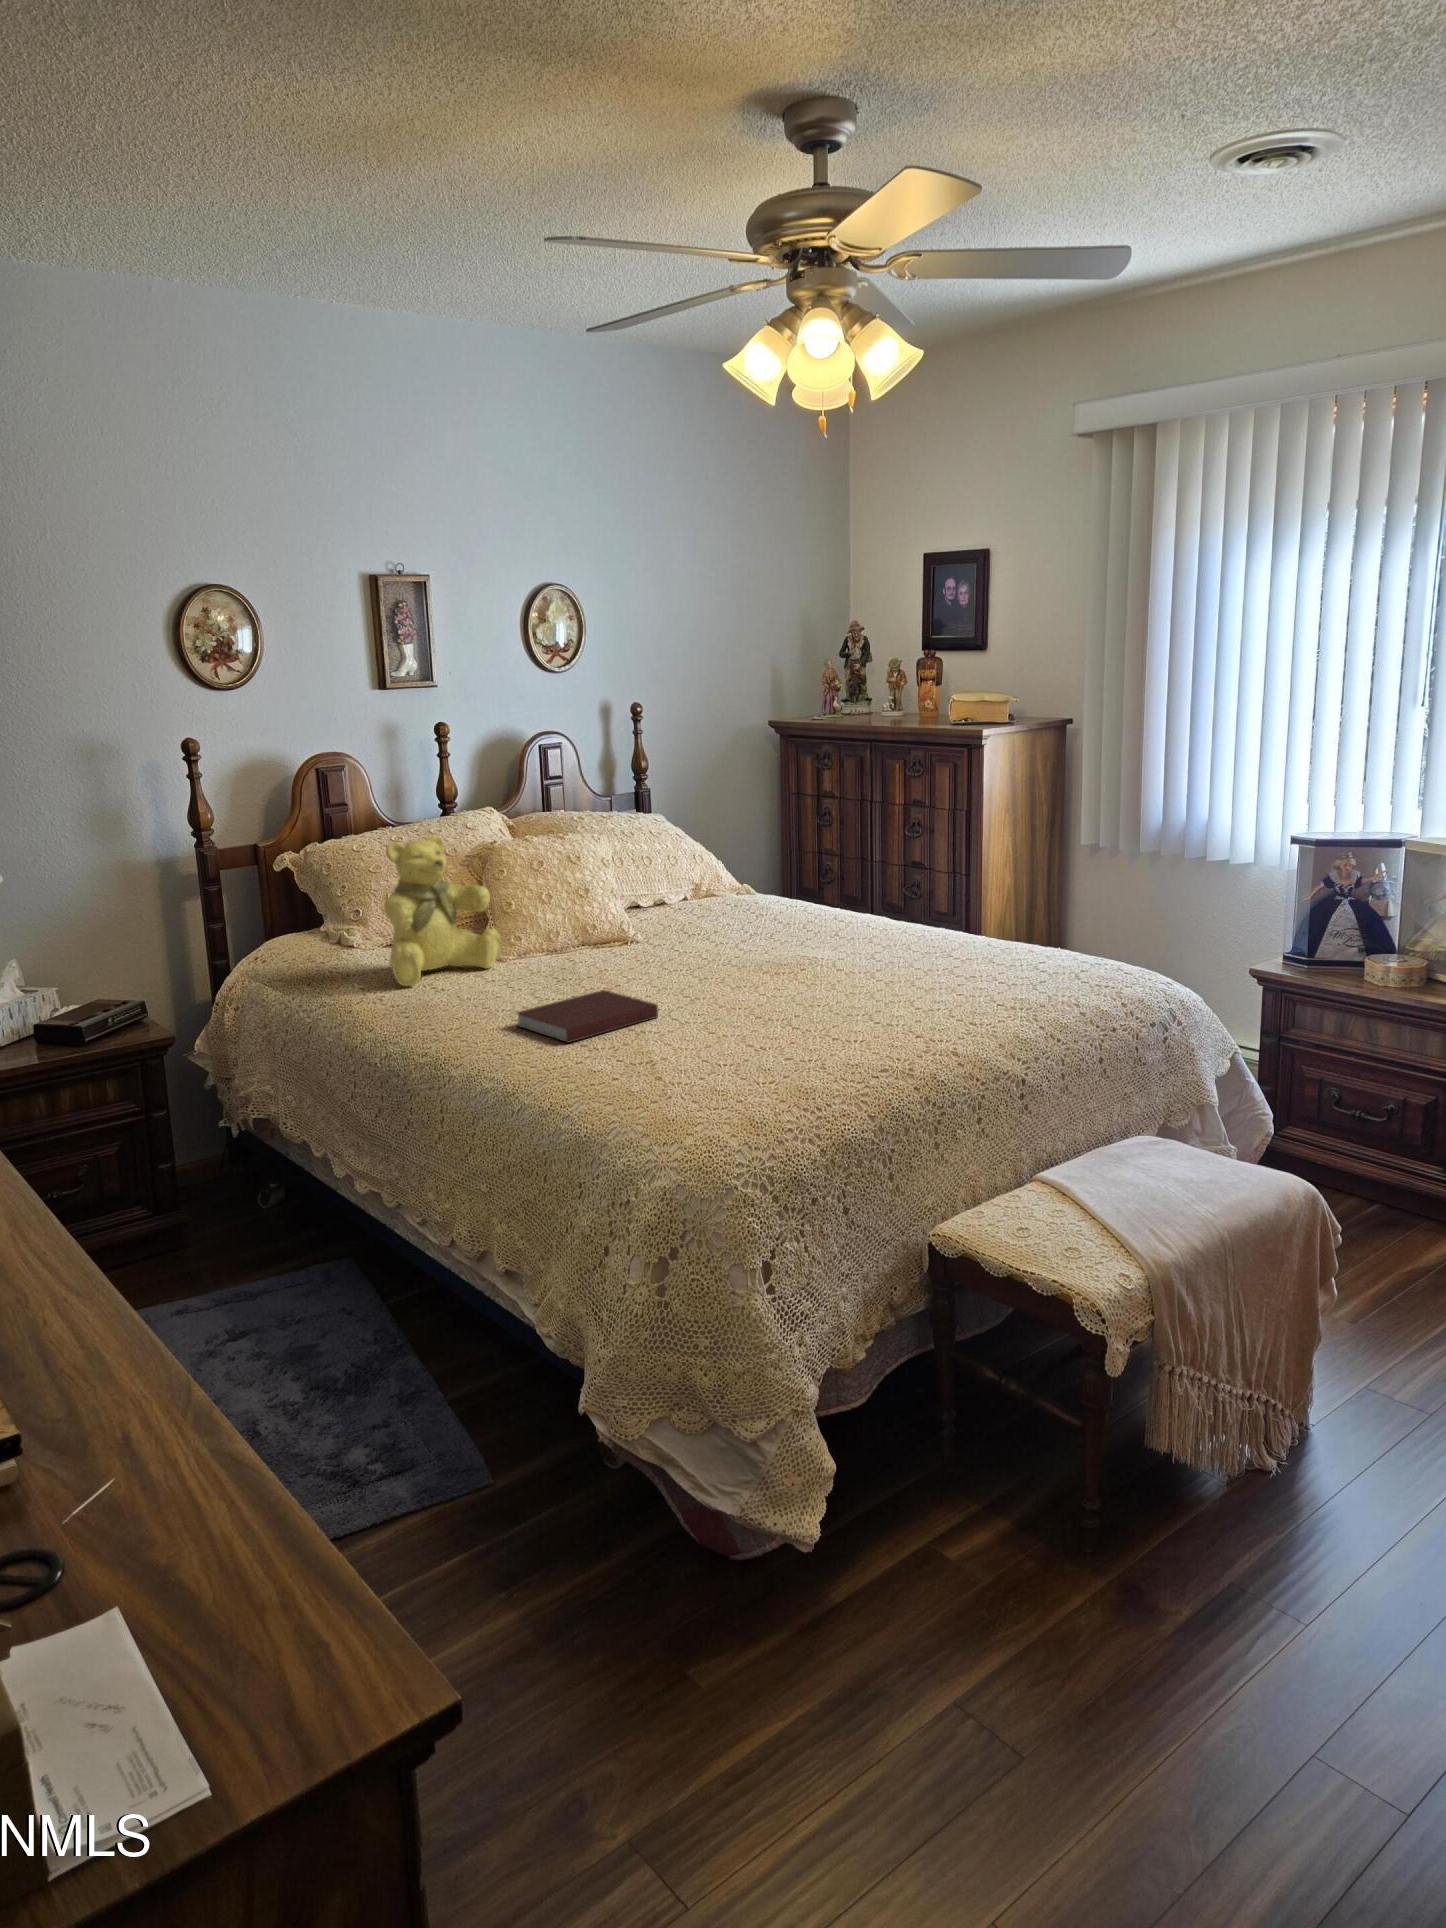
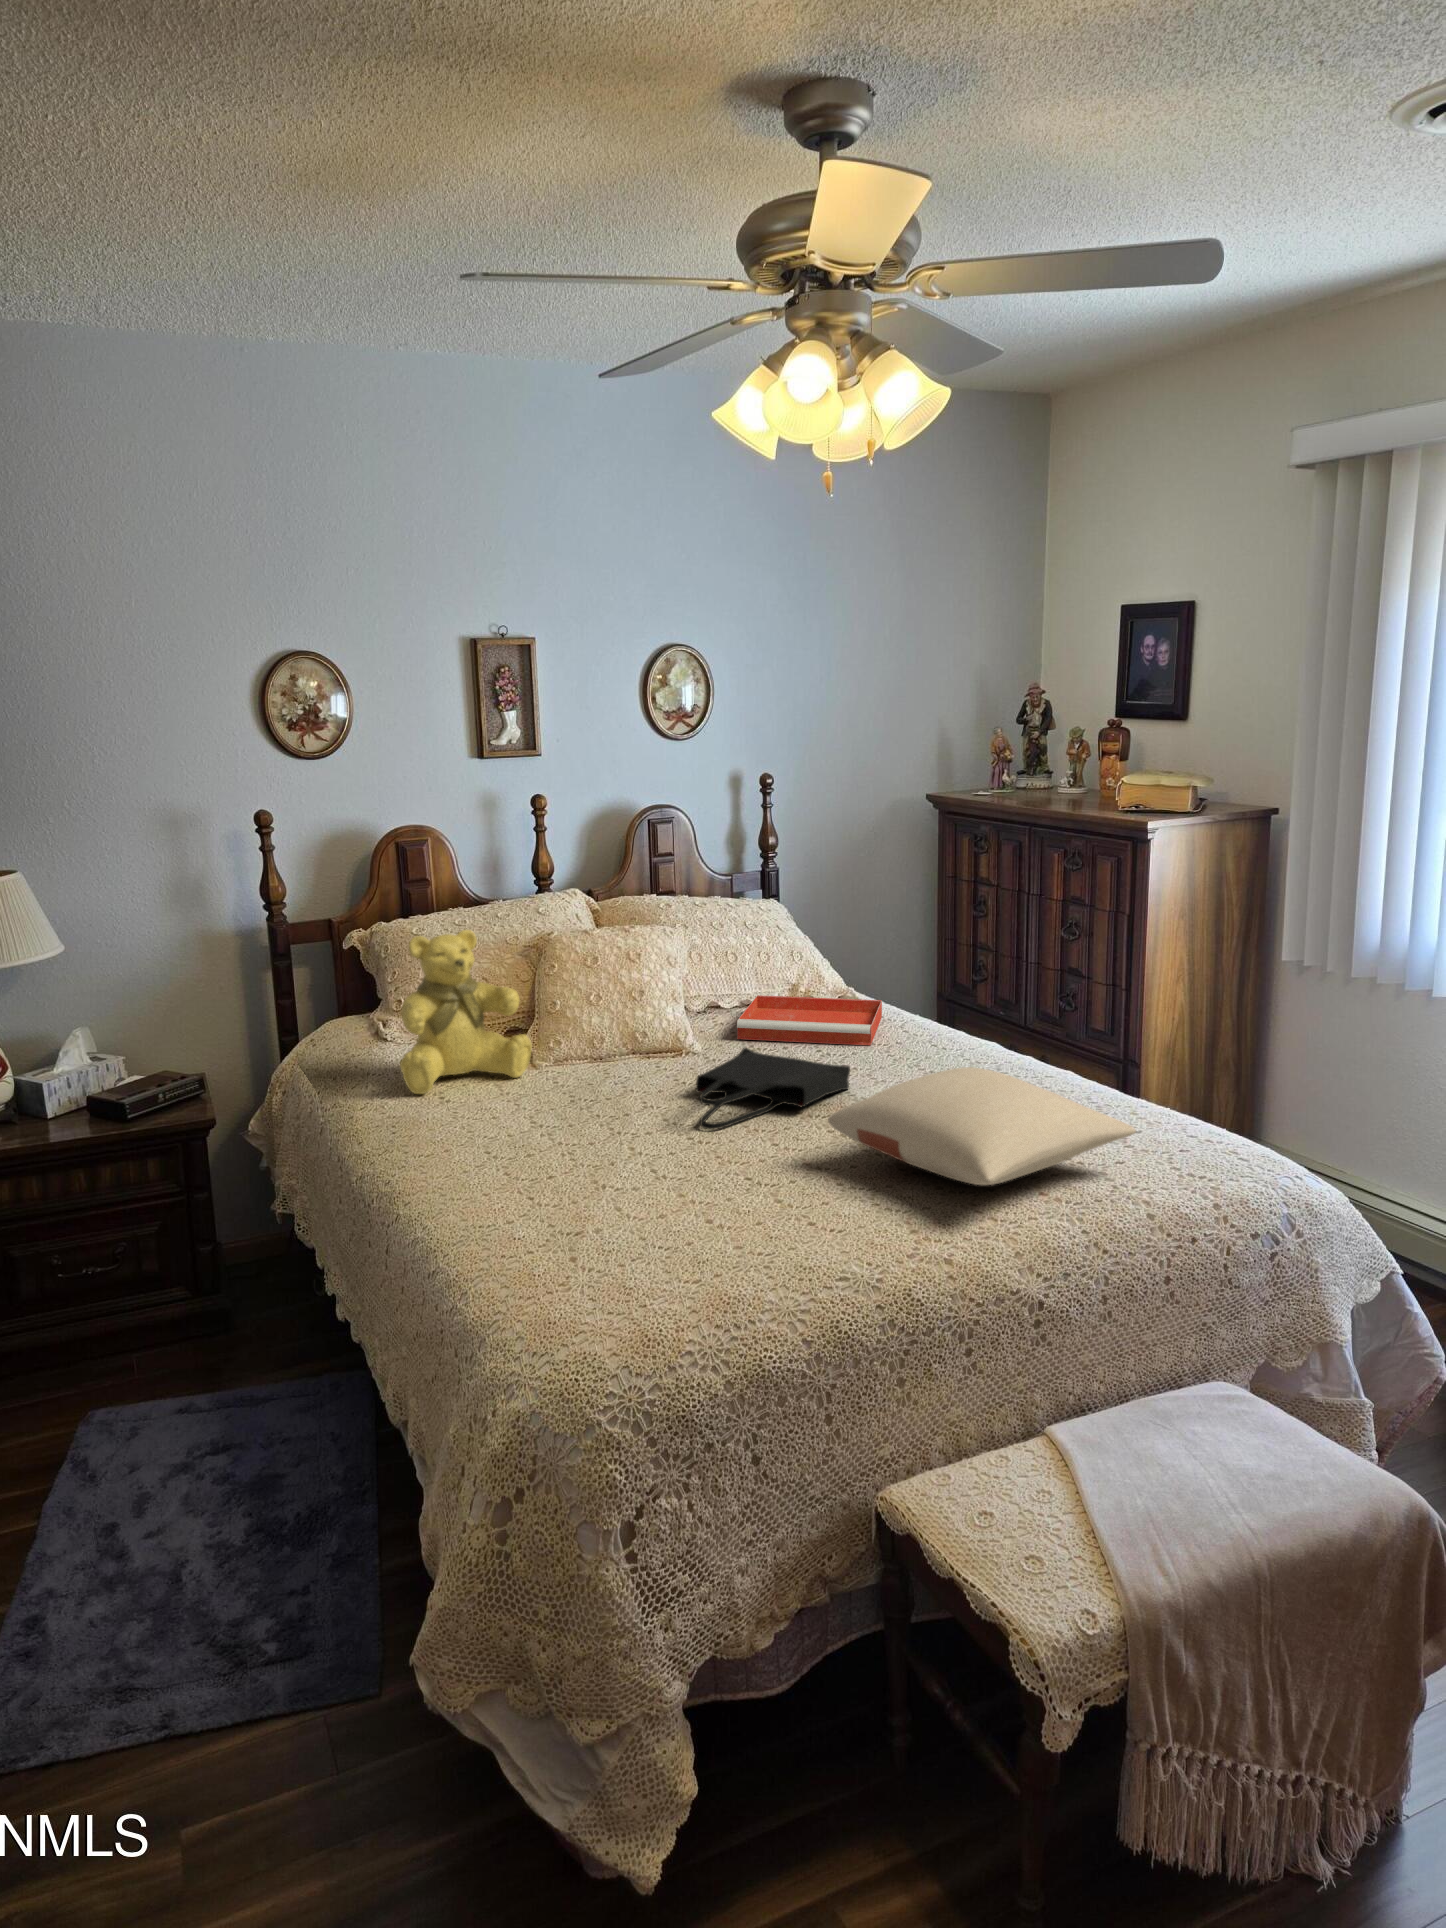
tray: none [665,890,785,928] -> present [737,995,882,1045]
pillow: none [810,916,1055,1003] -> present [828,1067,1136,1185]
tote bag: none [662,928,790,989] -> present [696,1048,850,1130]
notebook: present [517,990,658,1043] -> none [488,1124,647,1192]

